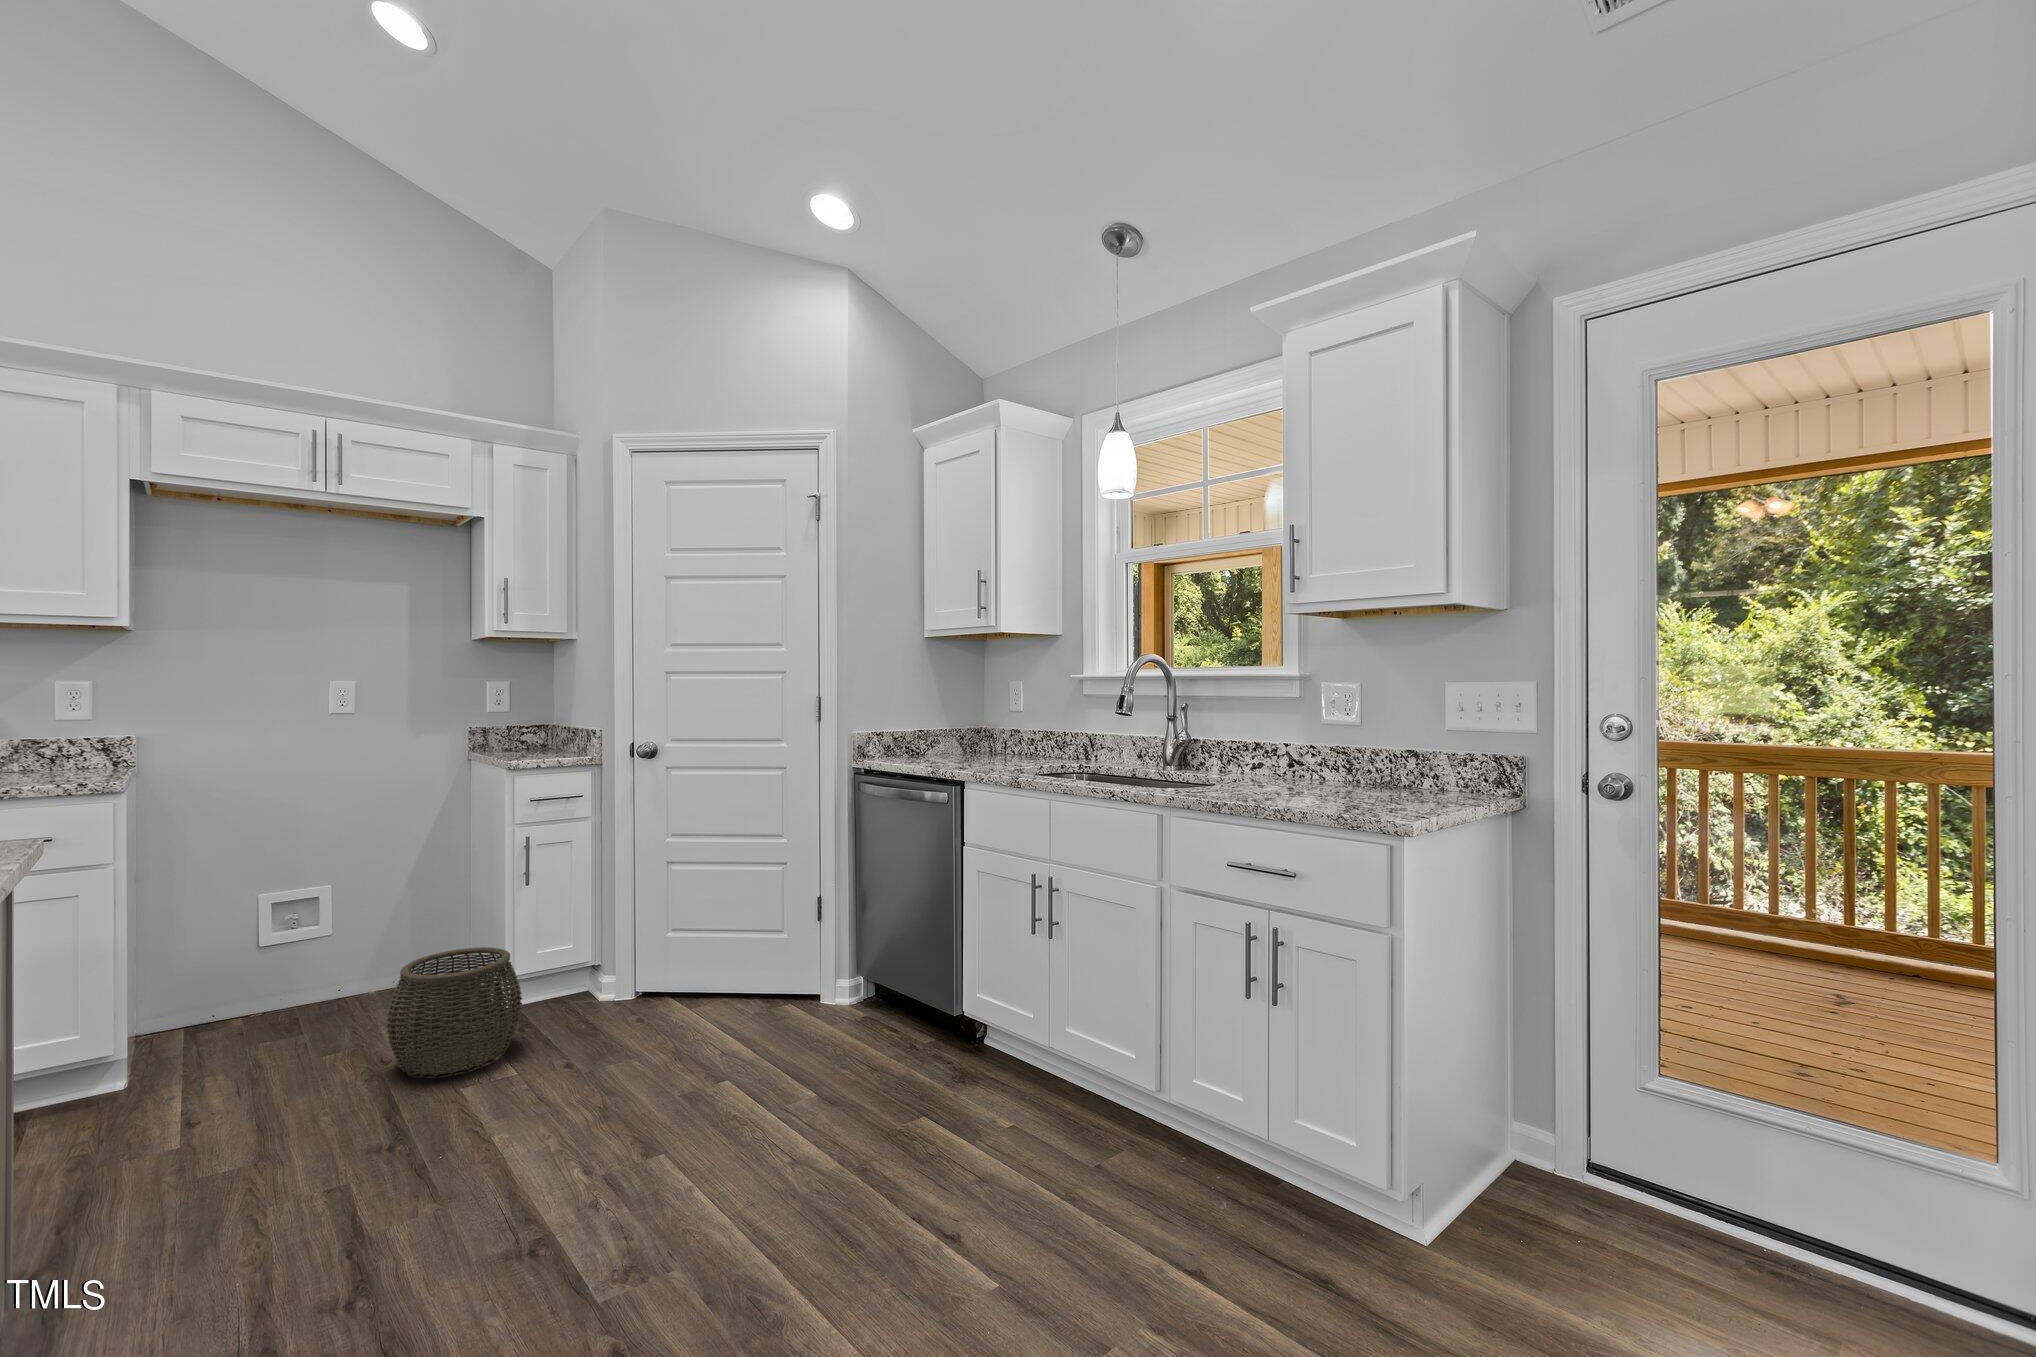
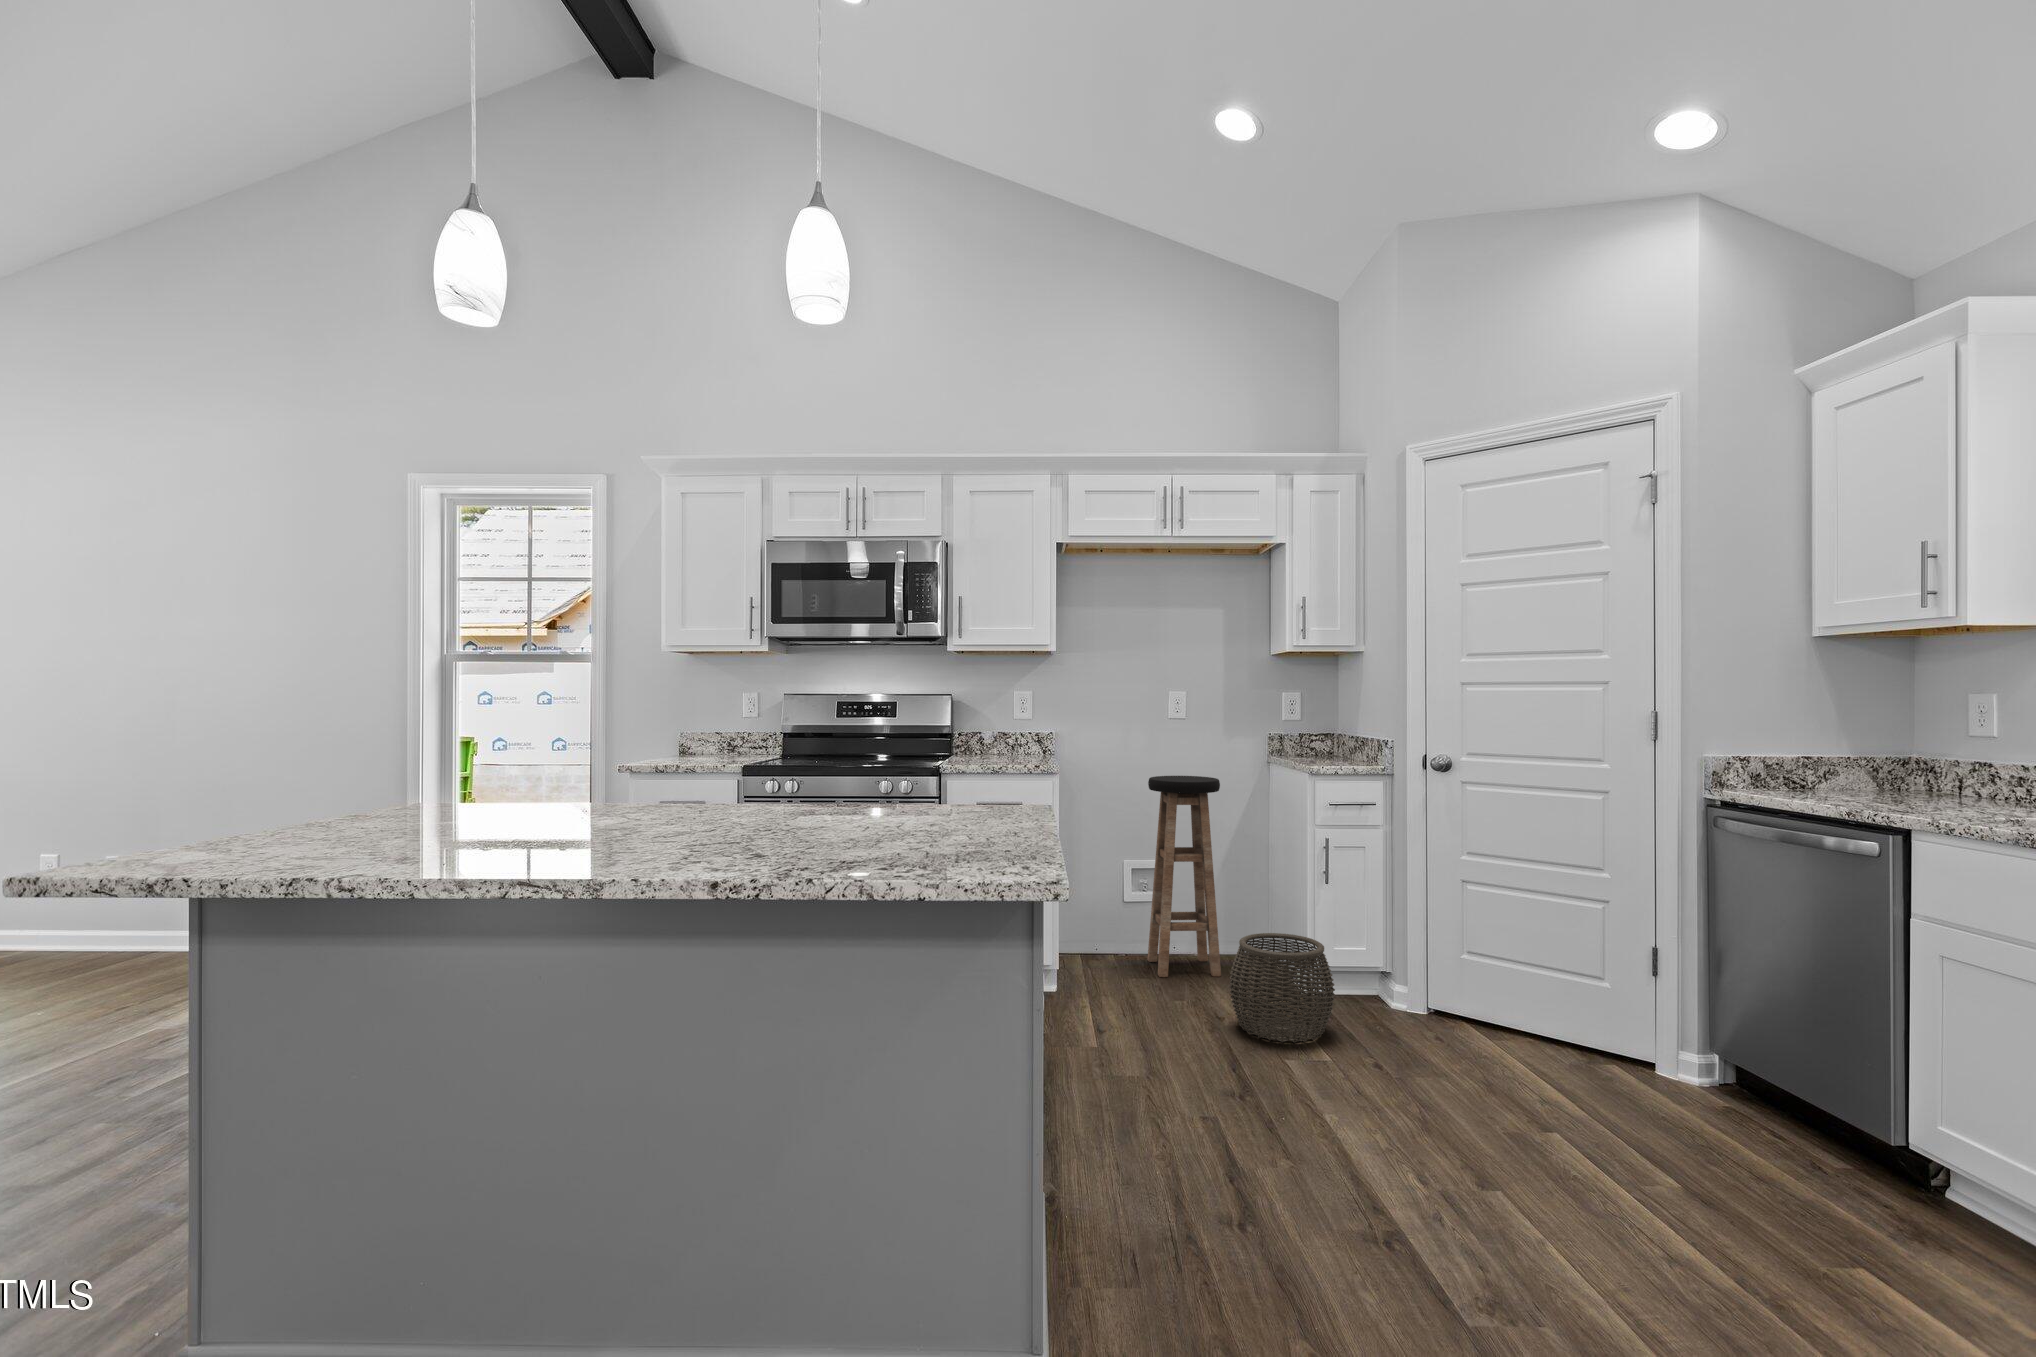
bar stool: none [293,781,399,1029] -> present [1147,776,1221,977]

